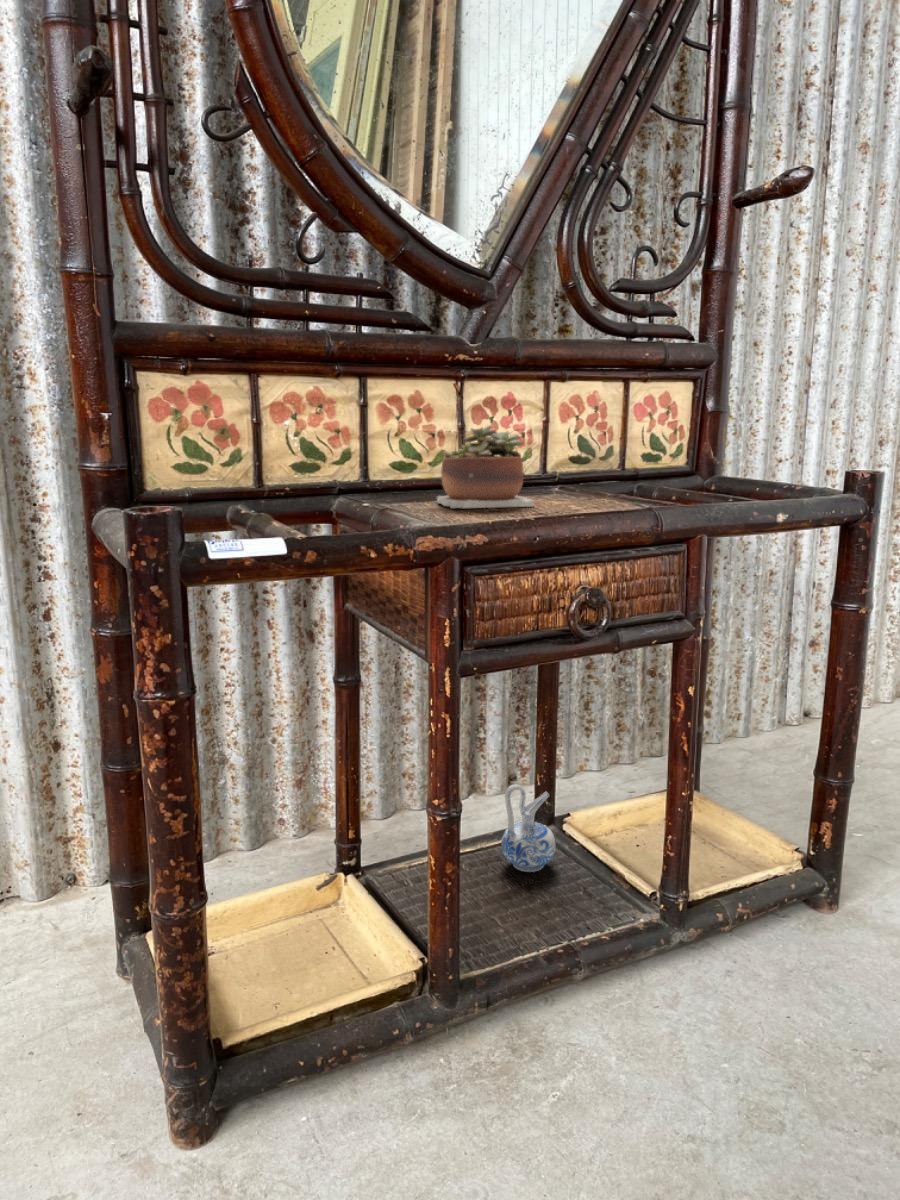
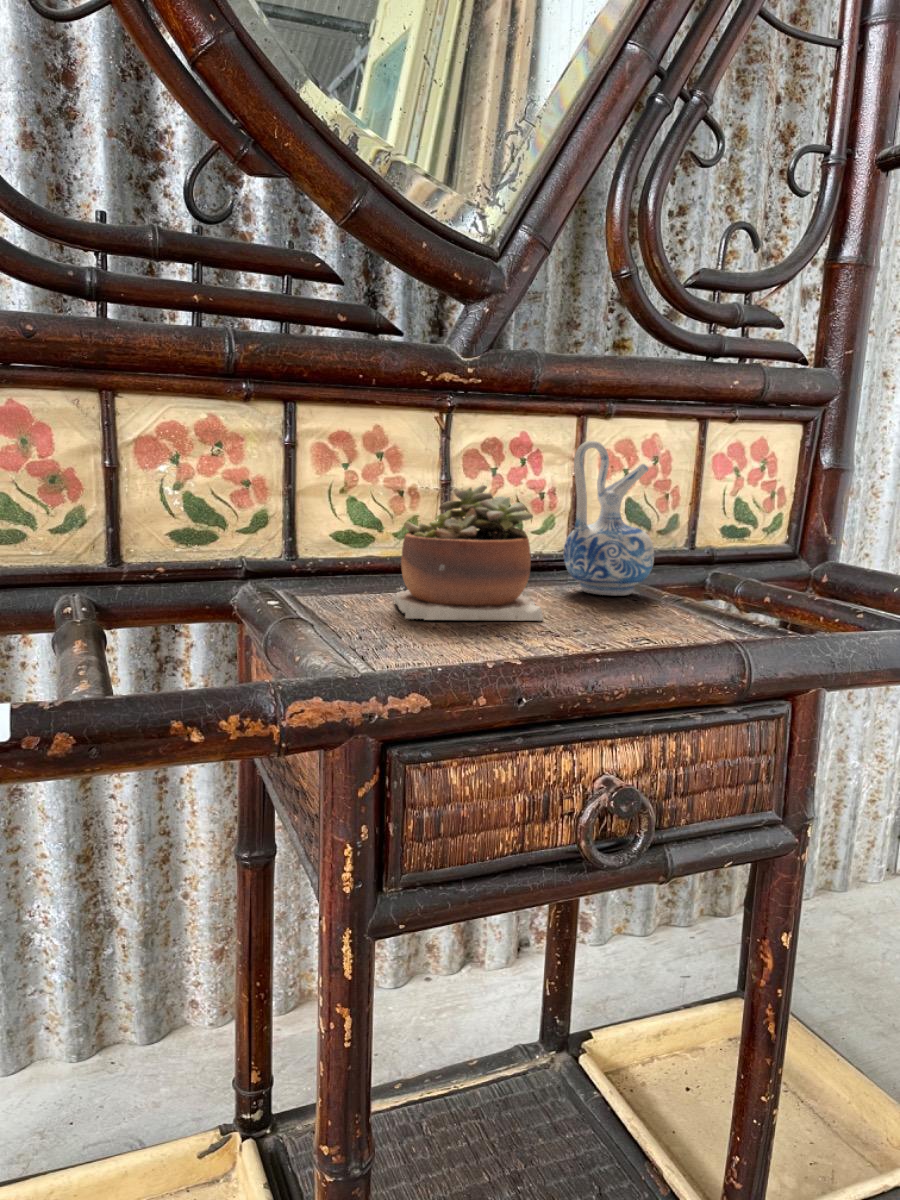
ceramic pitcher: present [501,784,555,872] -> present [563,441,654,595]

